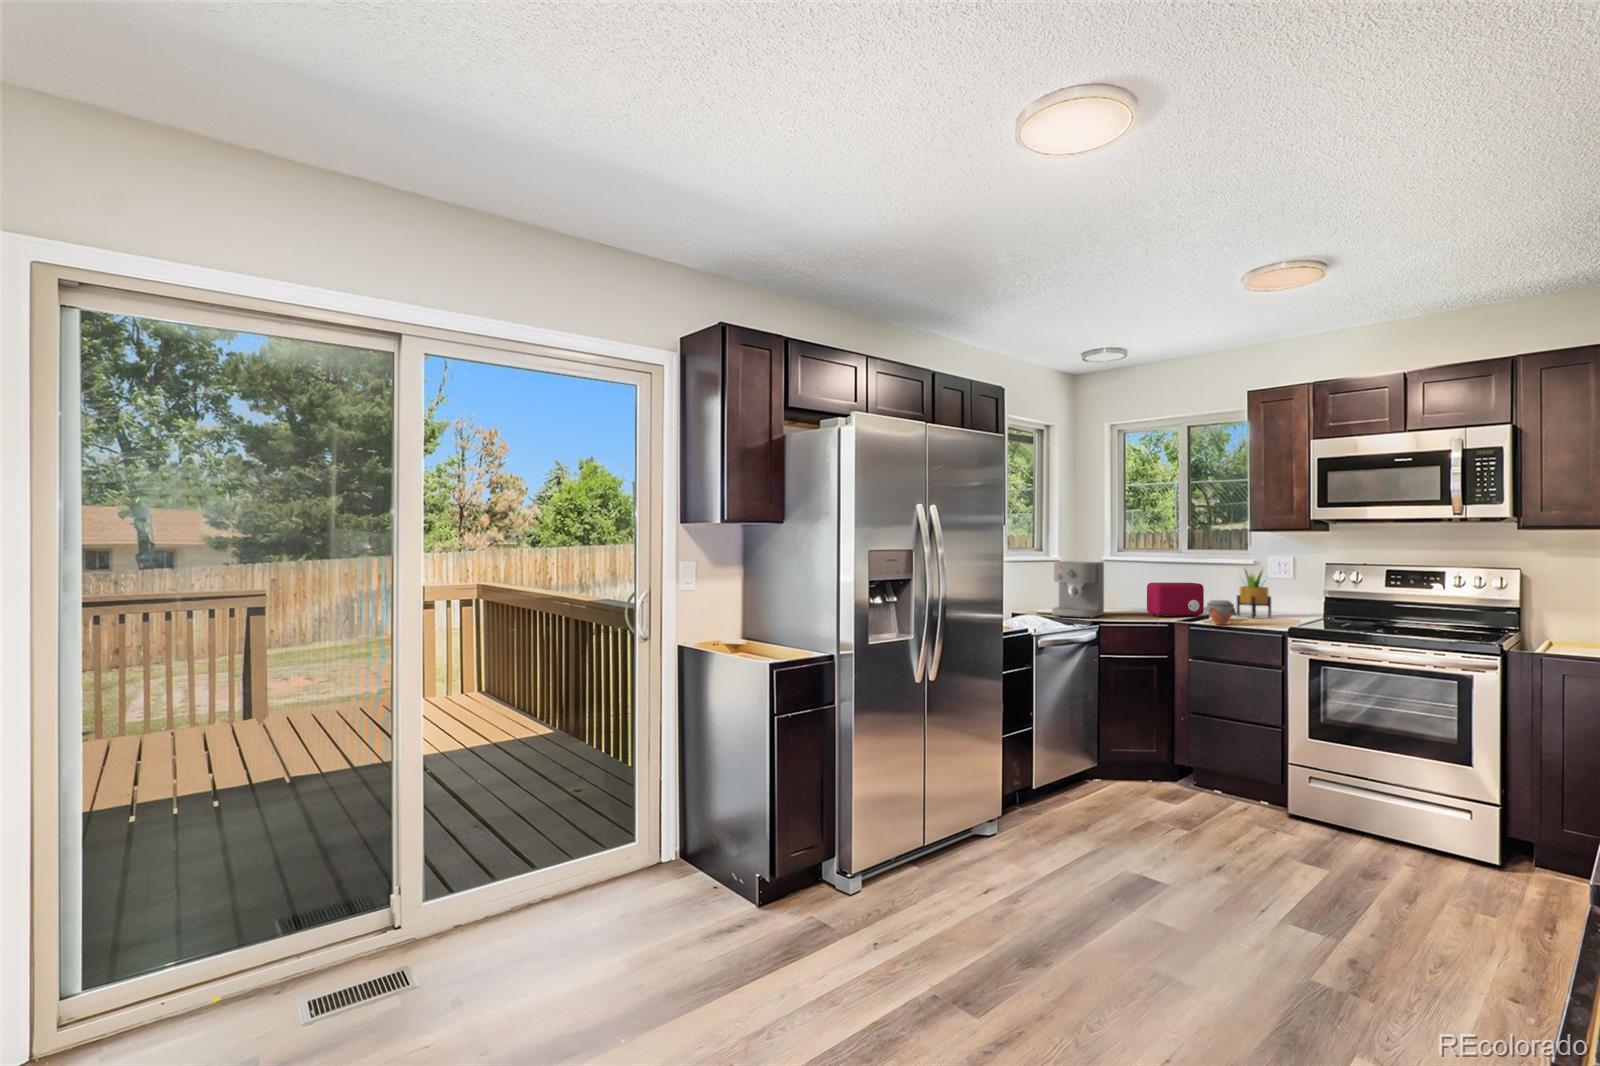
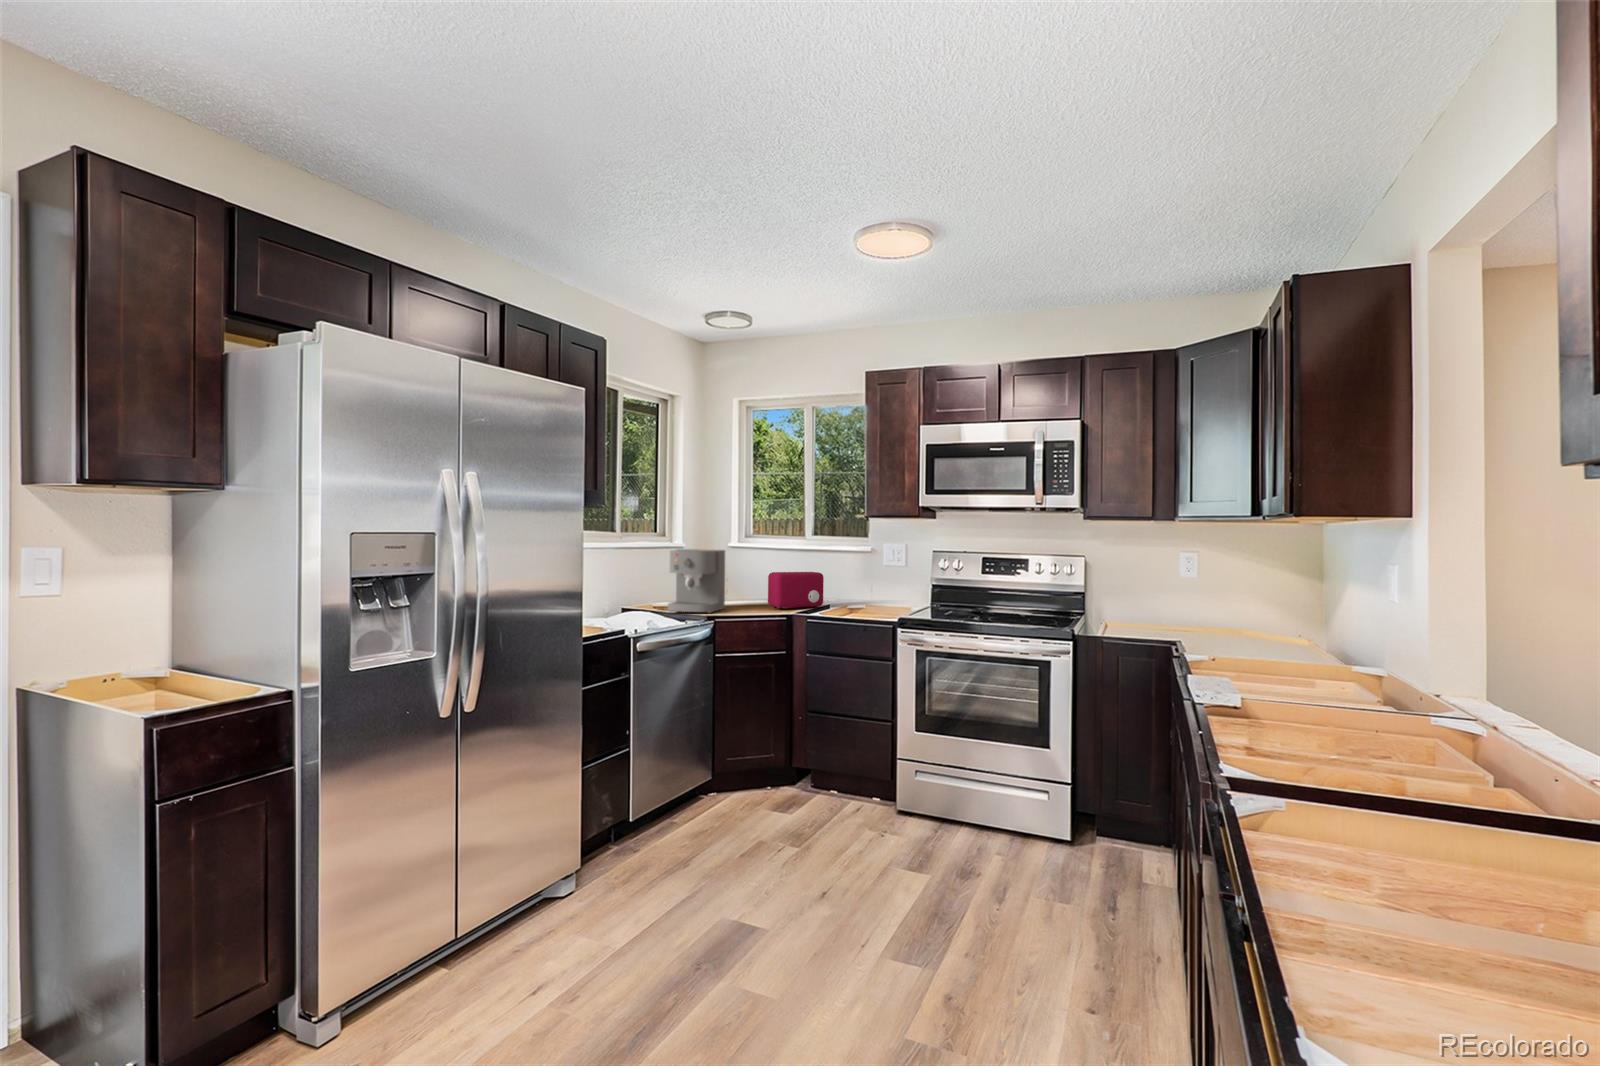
potted plant: present [1237,570,1271,618] -> none [854,553,885,608]
jar: present [1204,600,1236,625] -> none [821,590,851,617]

